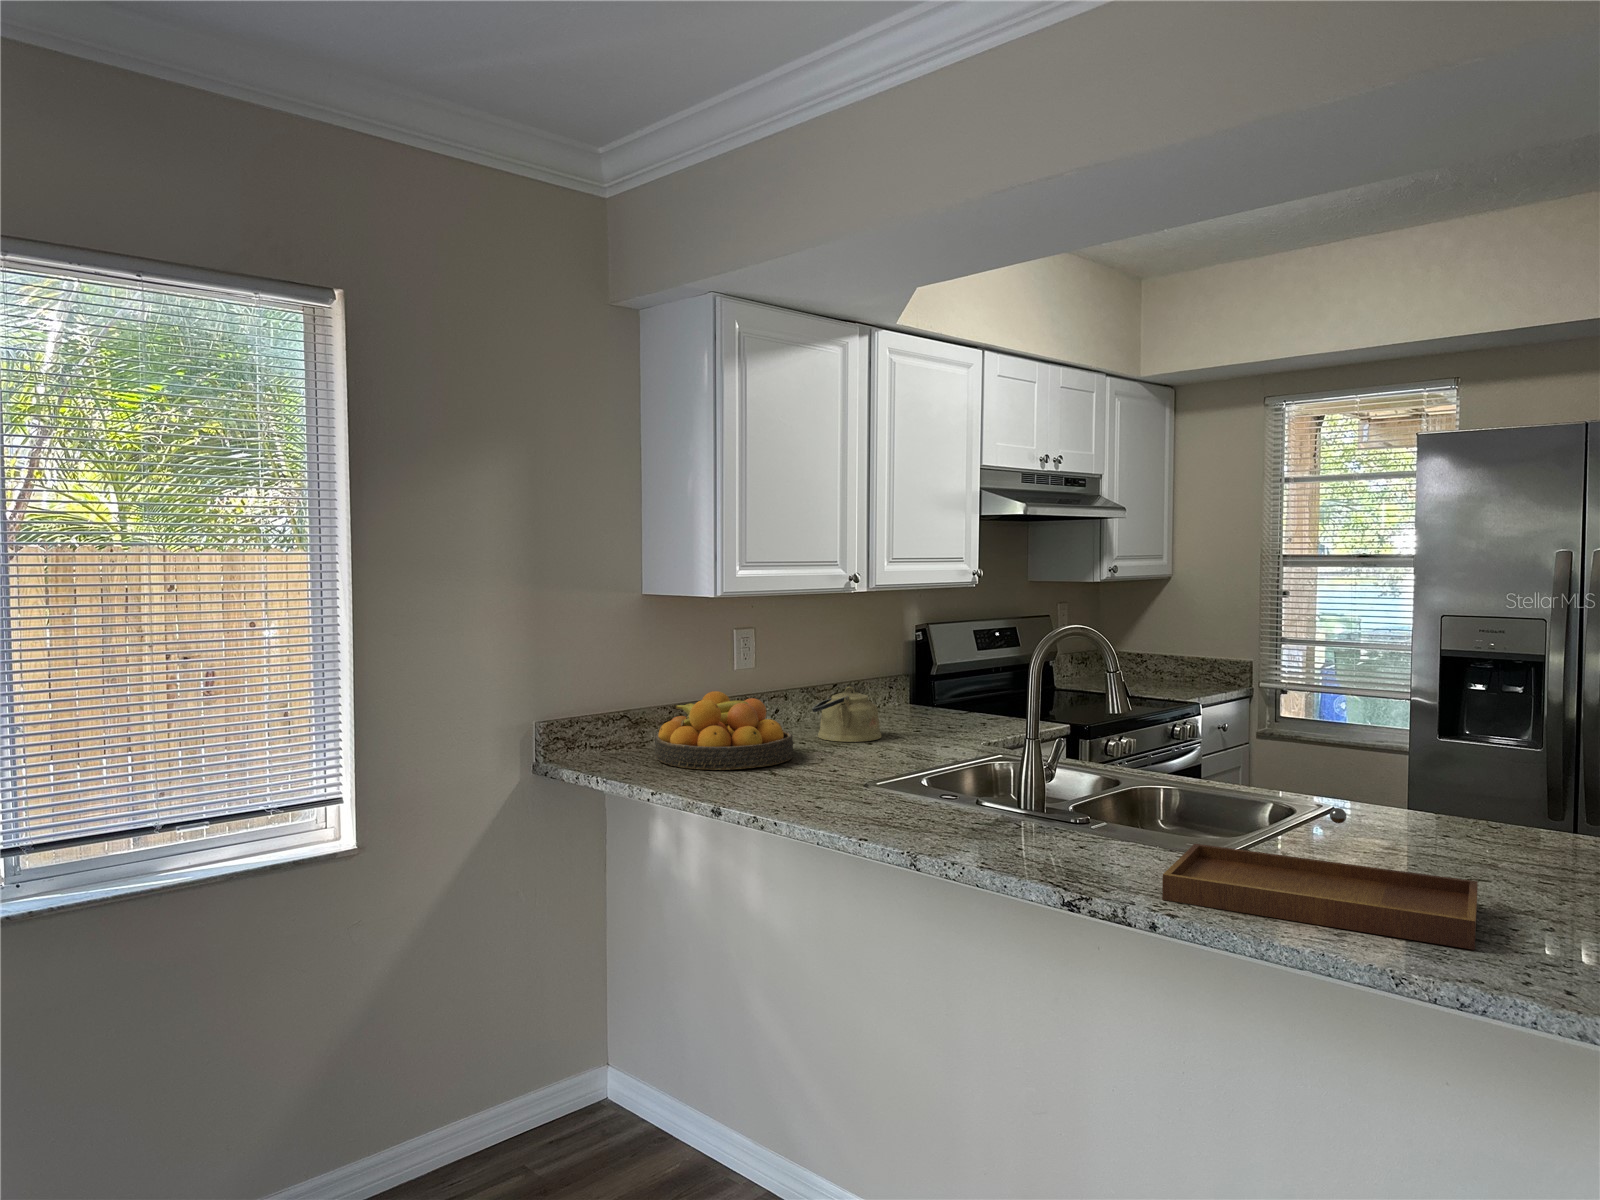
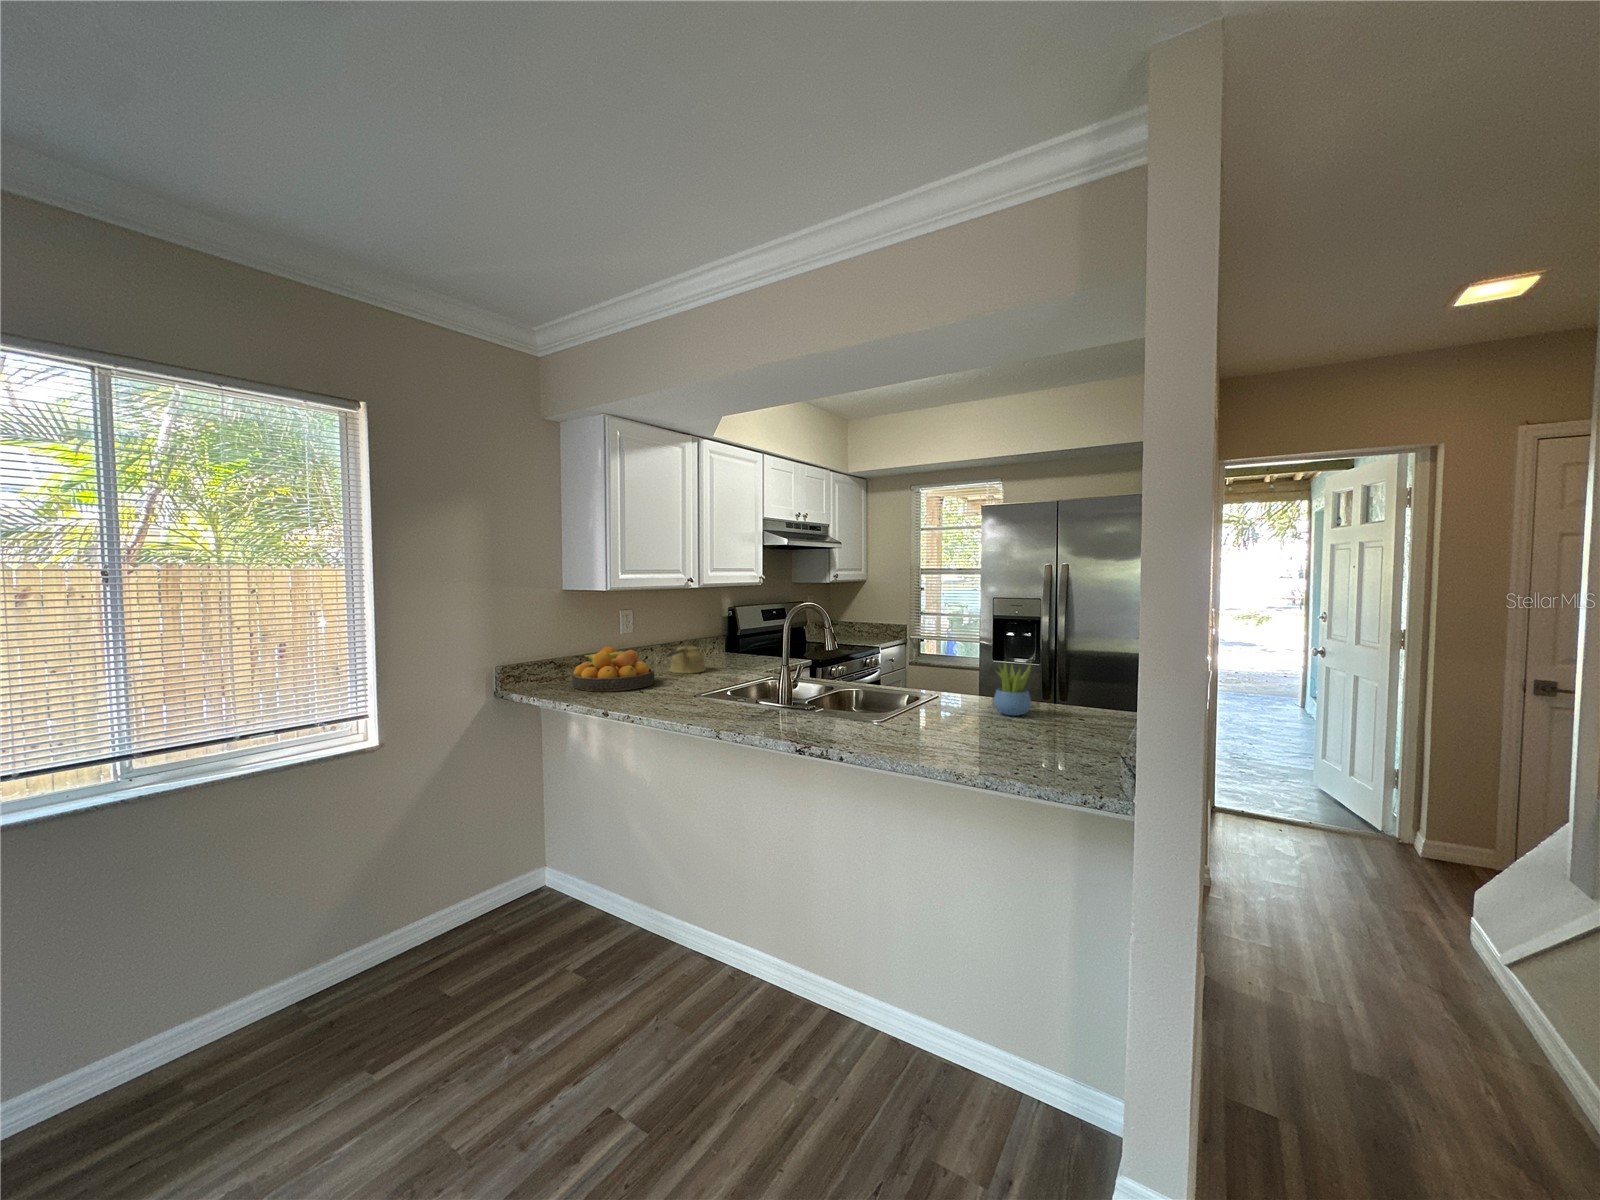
succulent plant: none [1458,740,1544,854] -> present [993,663,1031,716]
tray: present [1162,808,1478,950] -> none [848,695,997,760]

